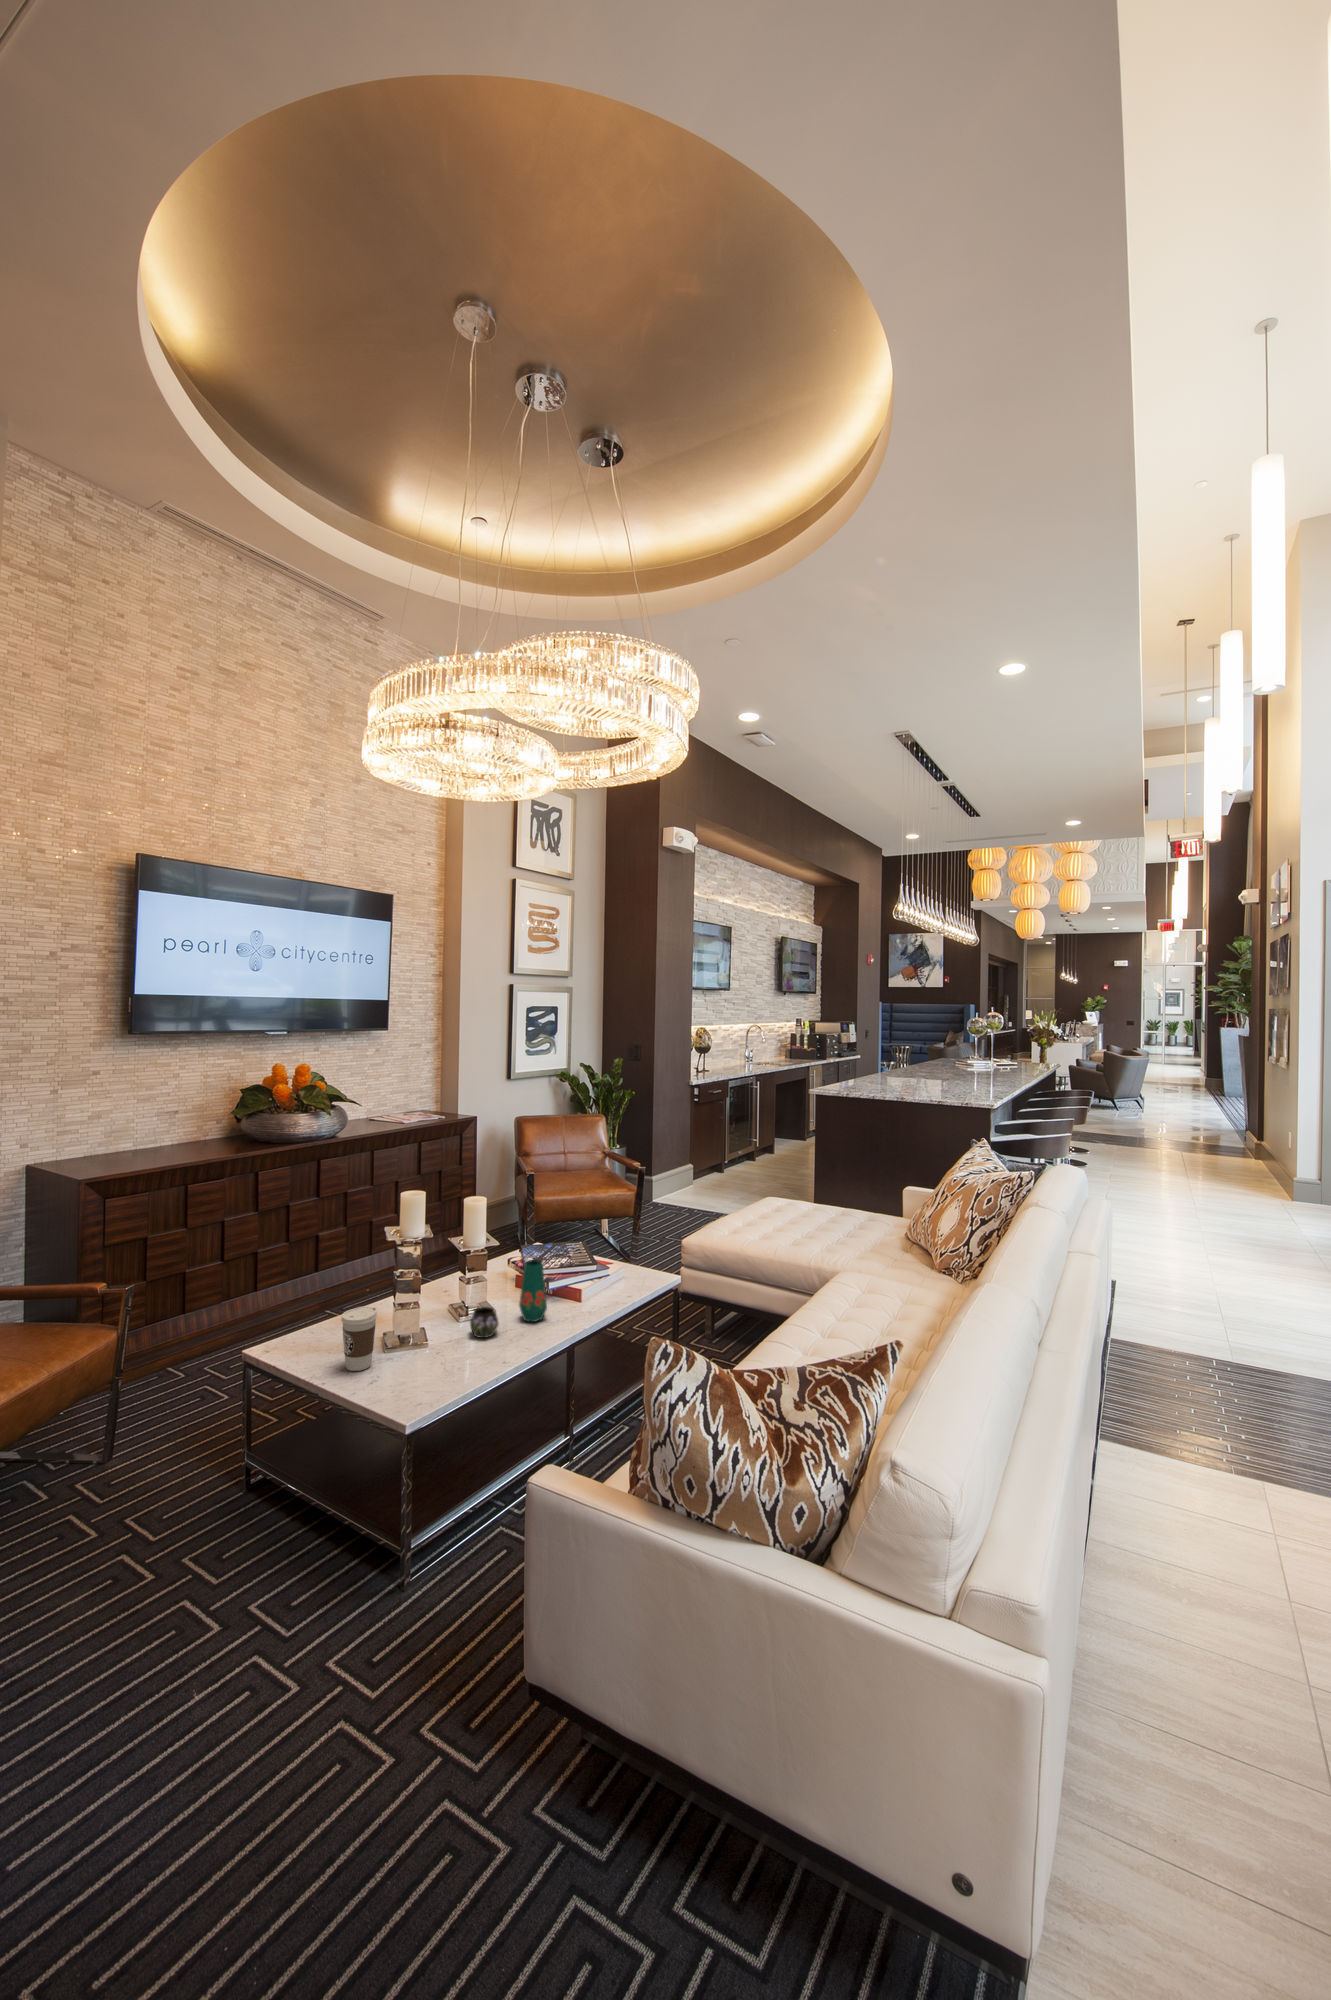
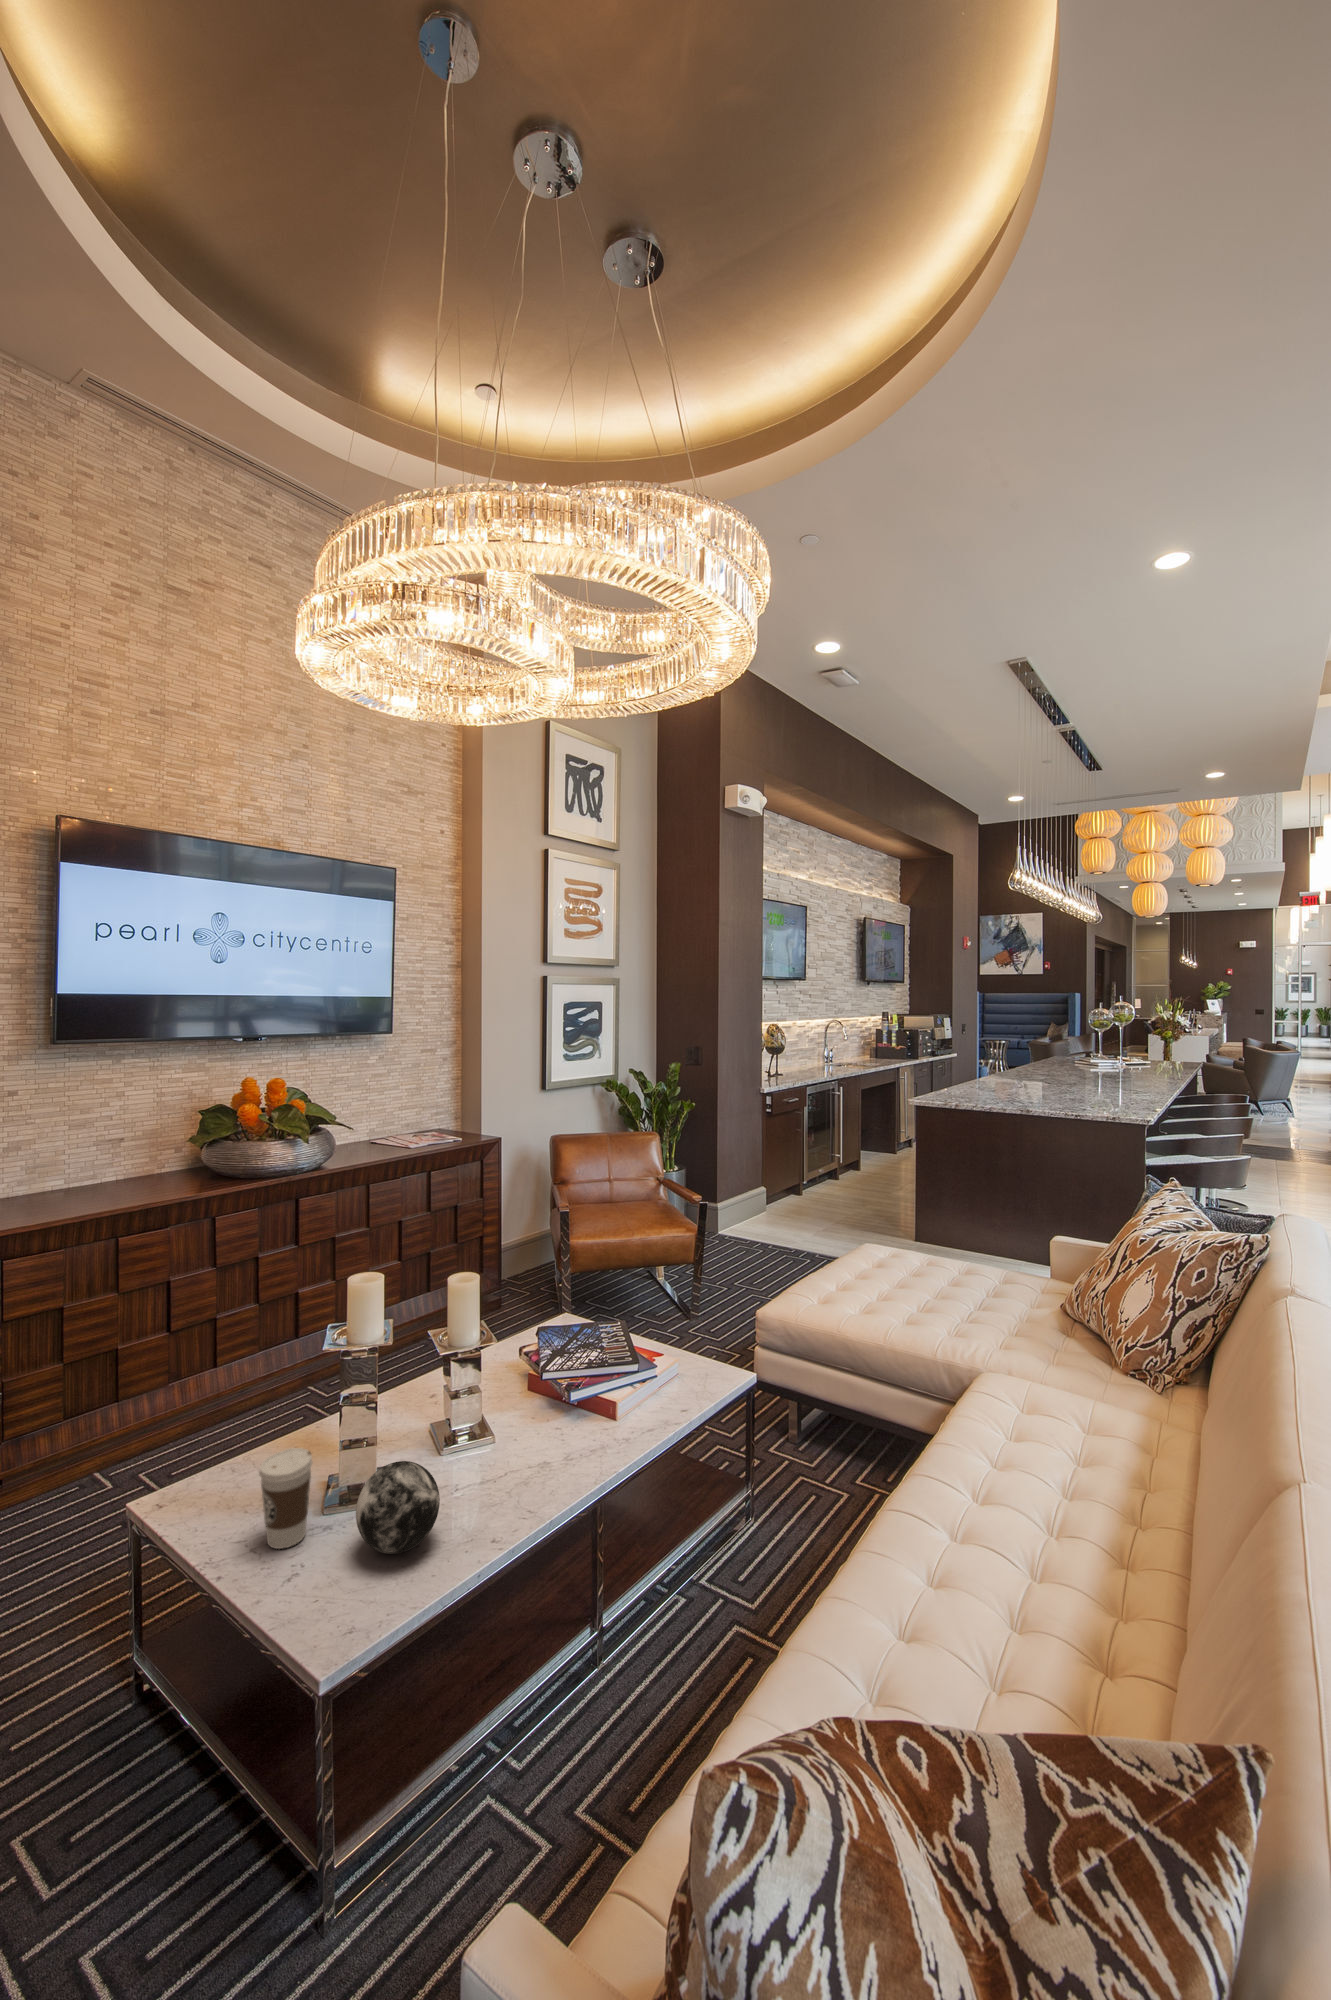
vase: present [470,1260,547,1338] -> none [455,1364,568,1485]
decorative orb: none [409,1313,465,1371] -> present [356,1461,440,1554]

